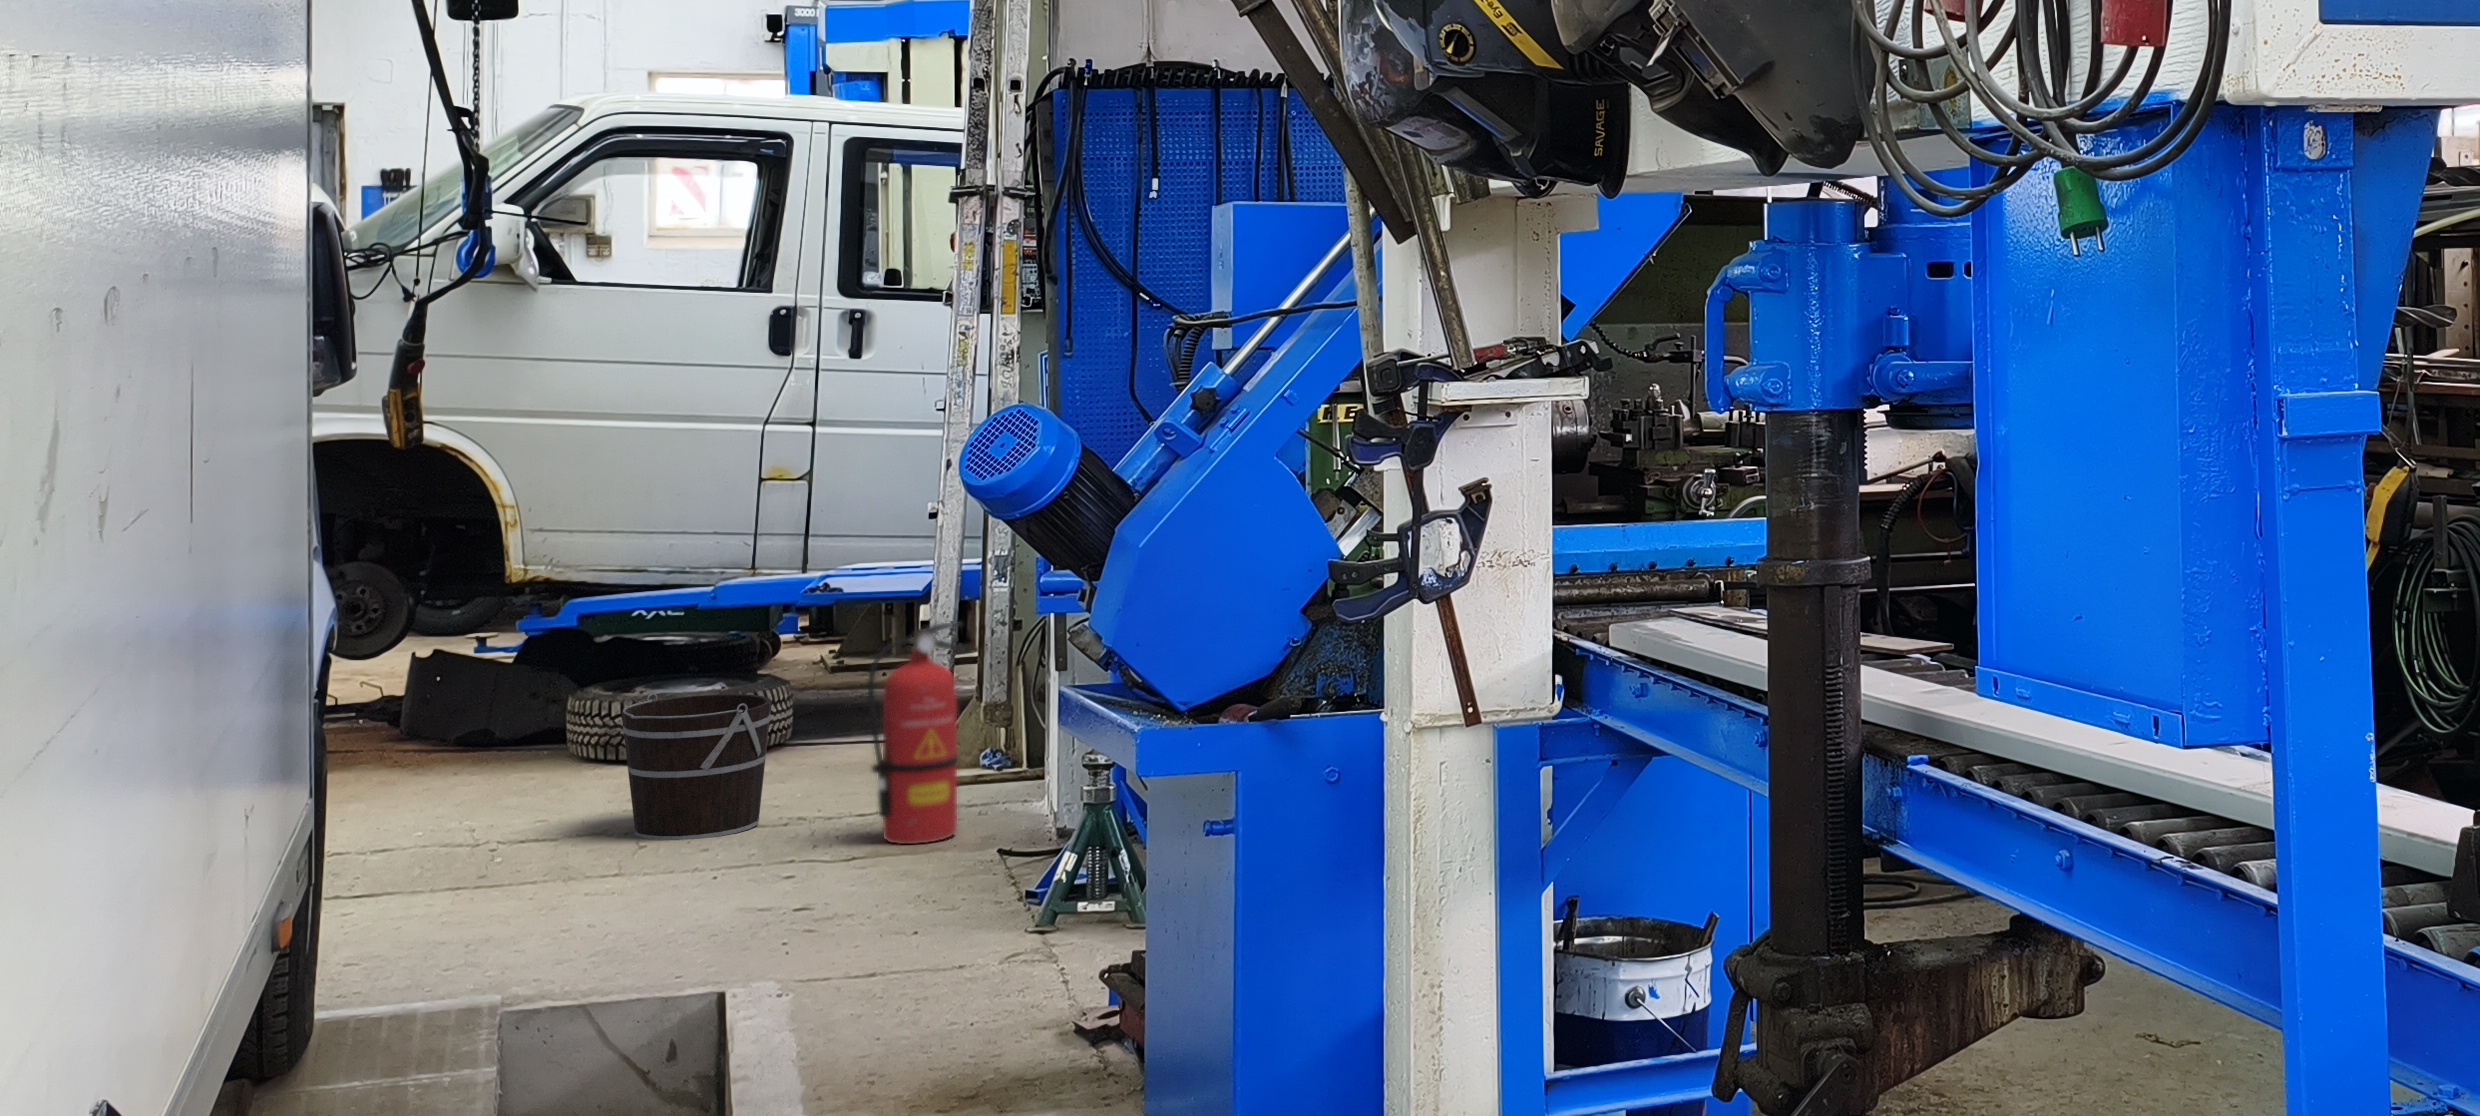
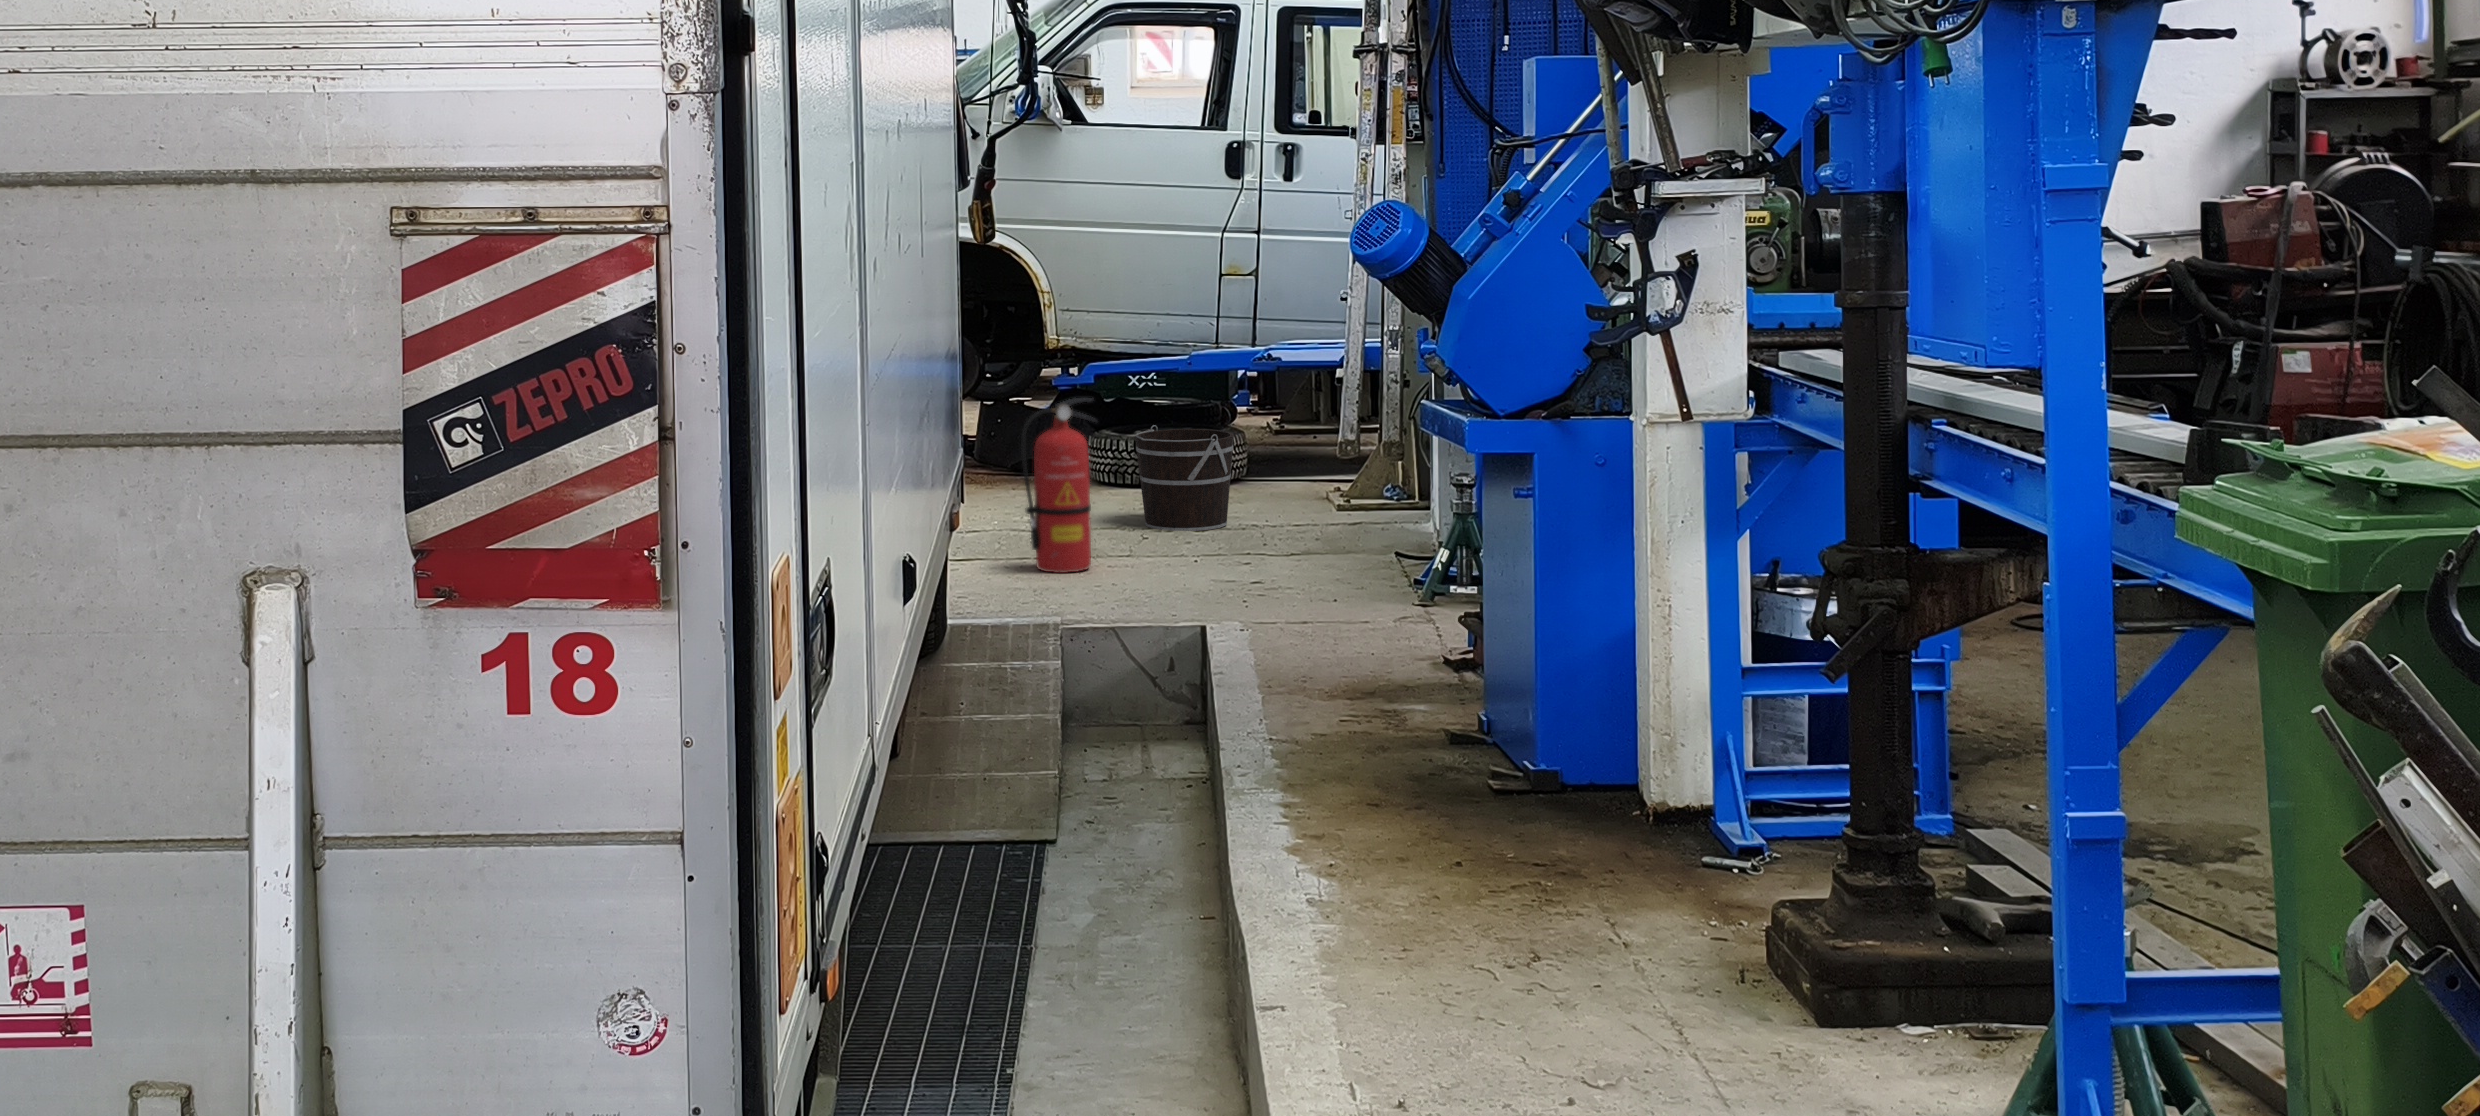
fire extinguisher: present [868,622,965,844] -> present [1021,398,1096,573]

